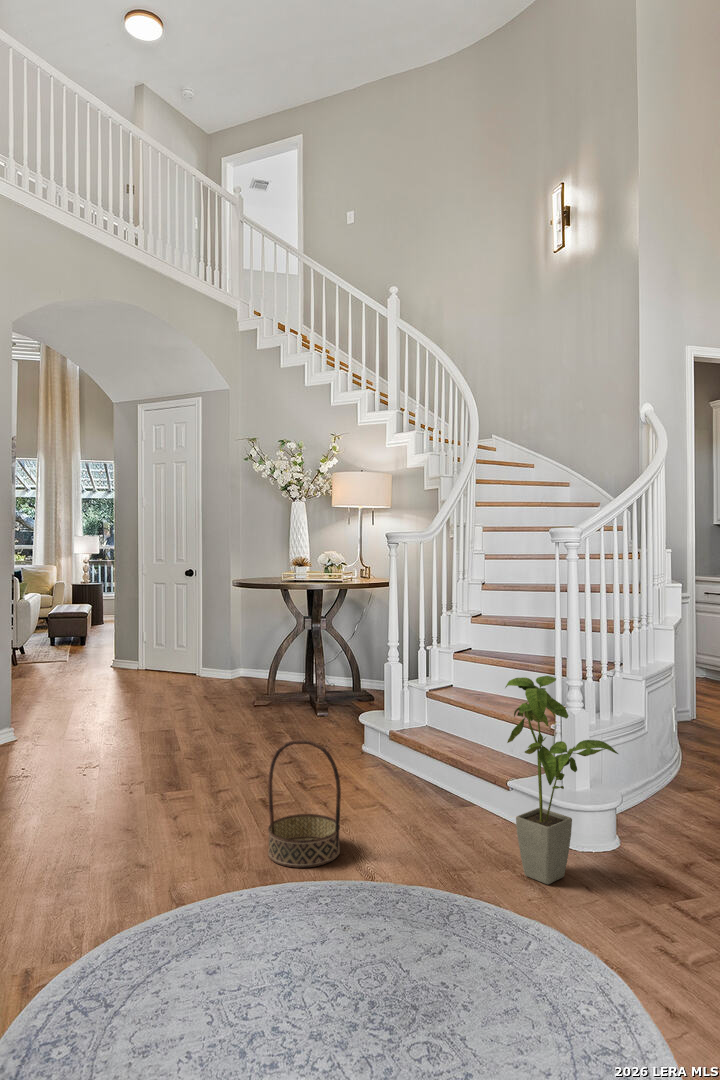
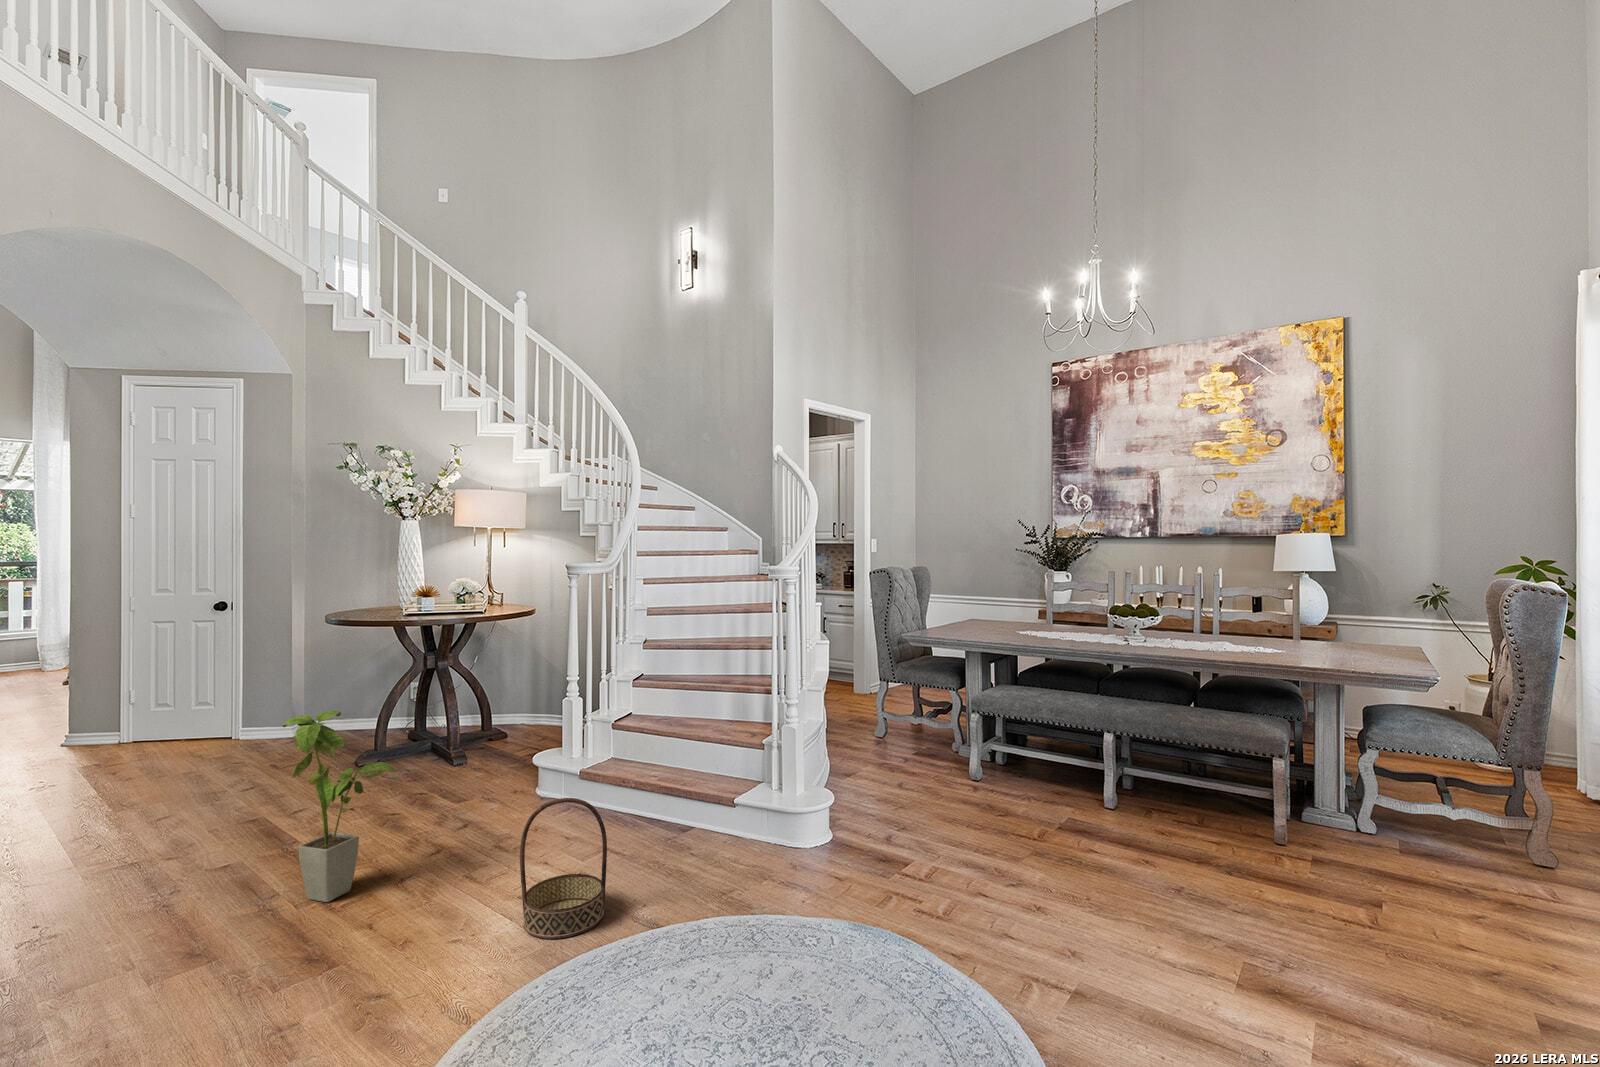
house plant: present [505,676,618,884] -> present [283,710,397,902]

